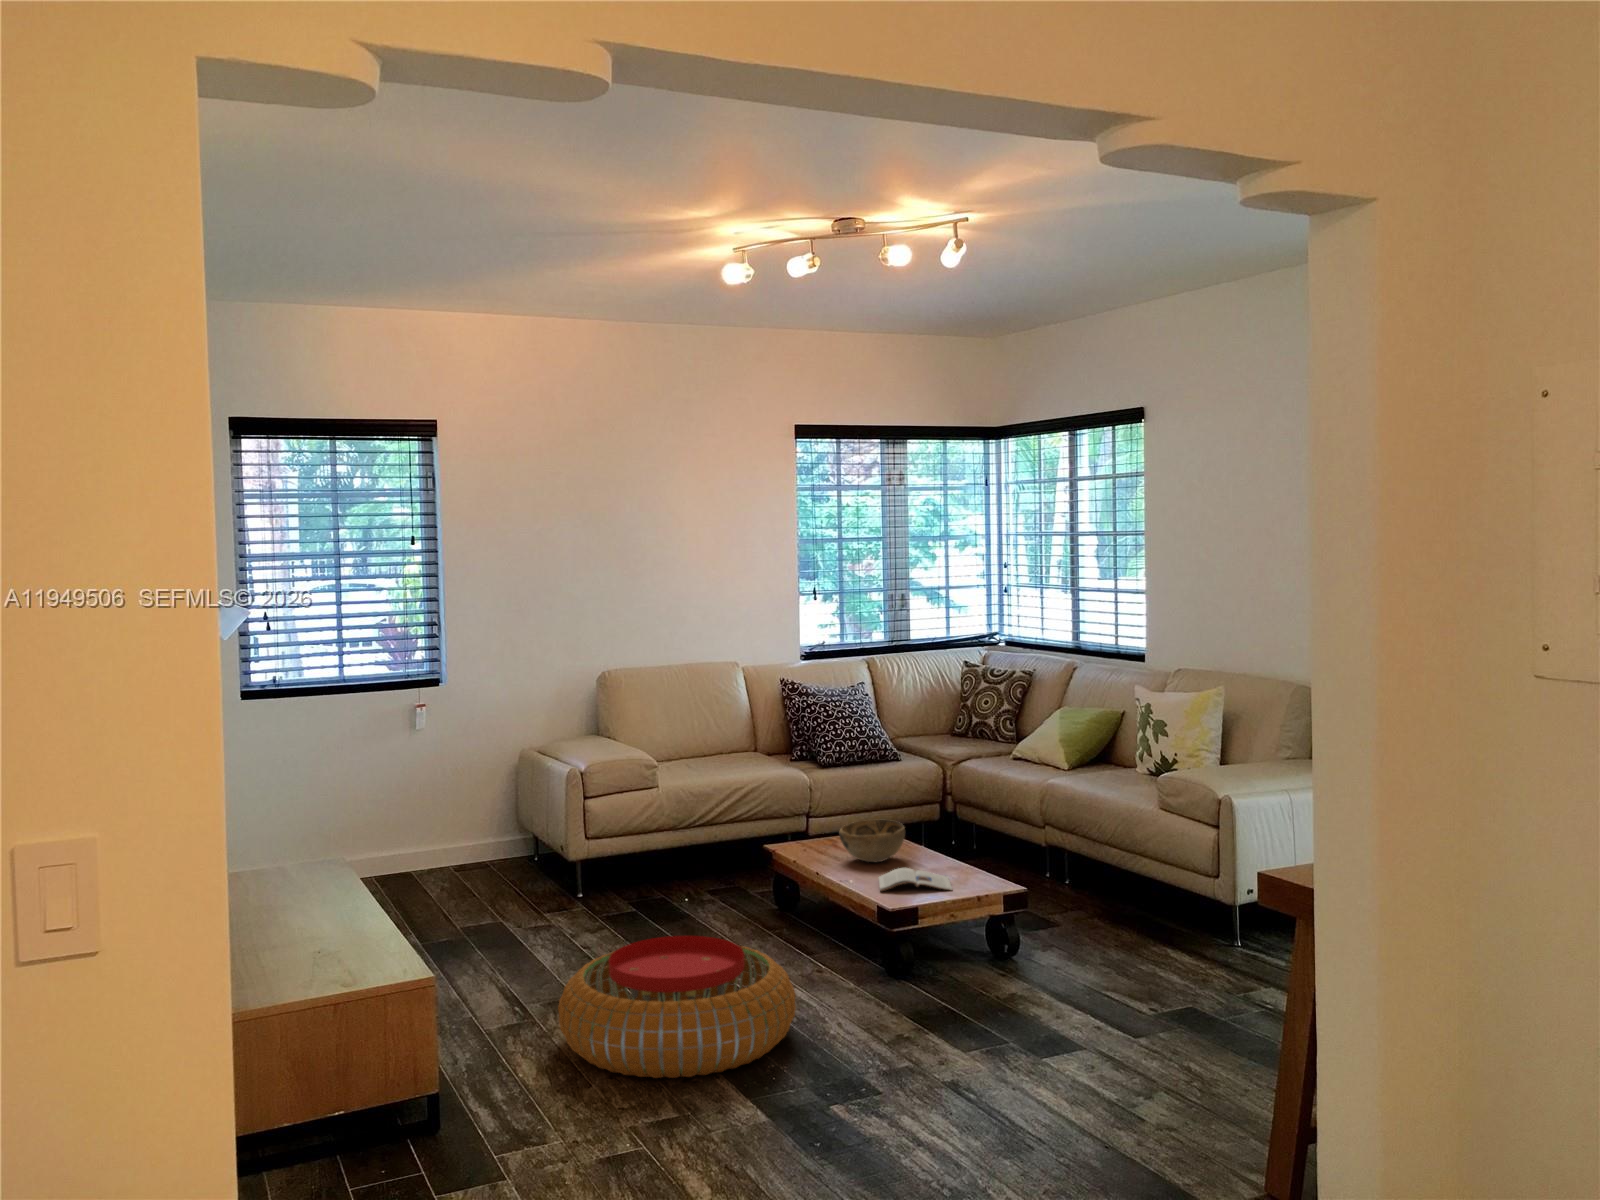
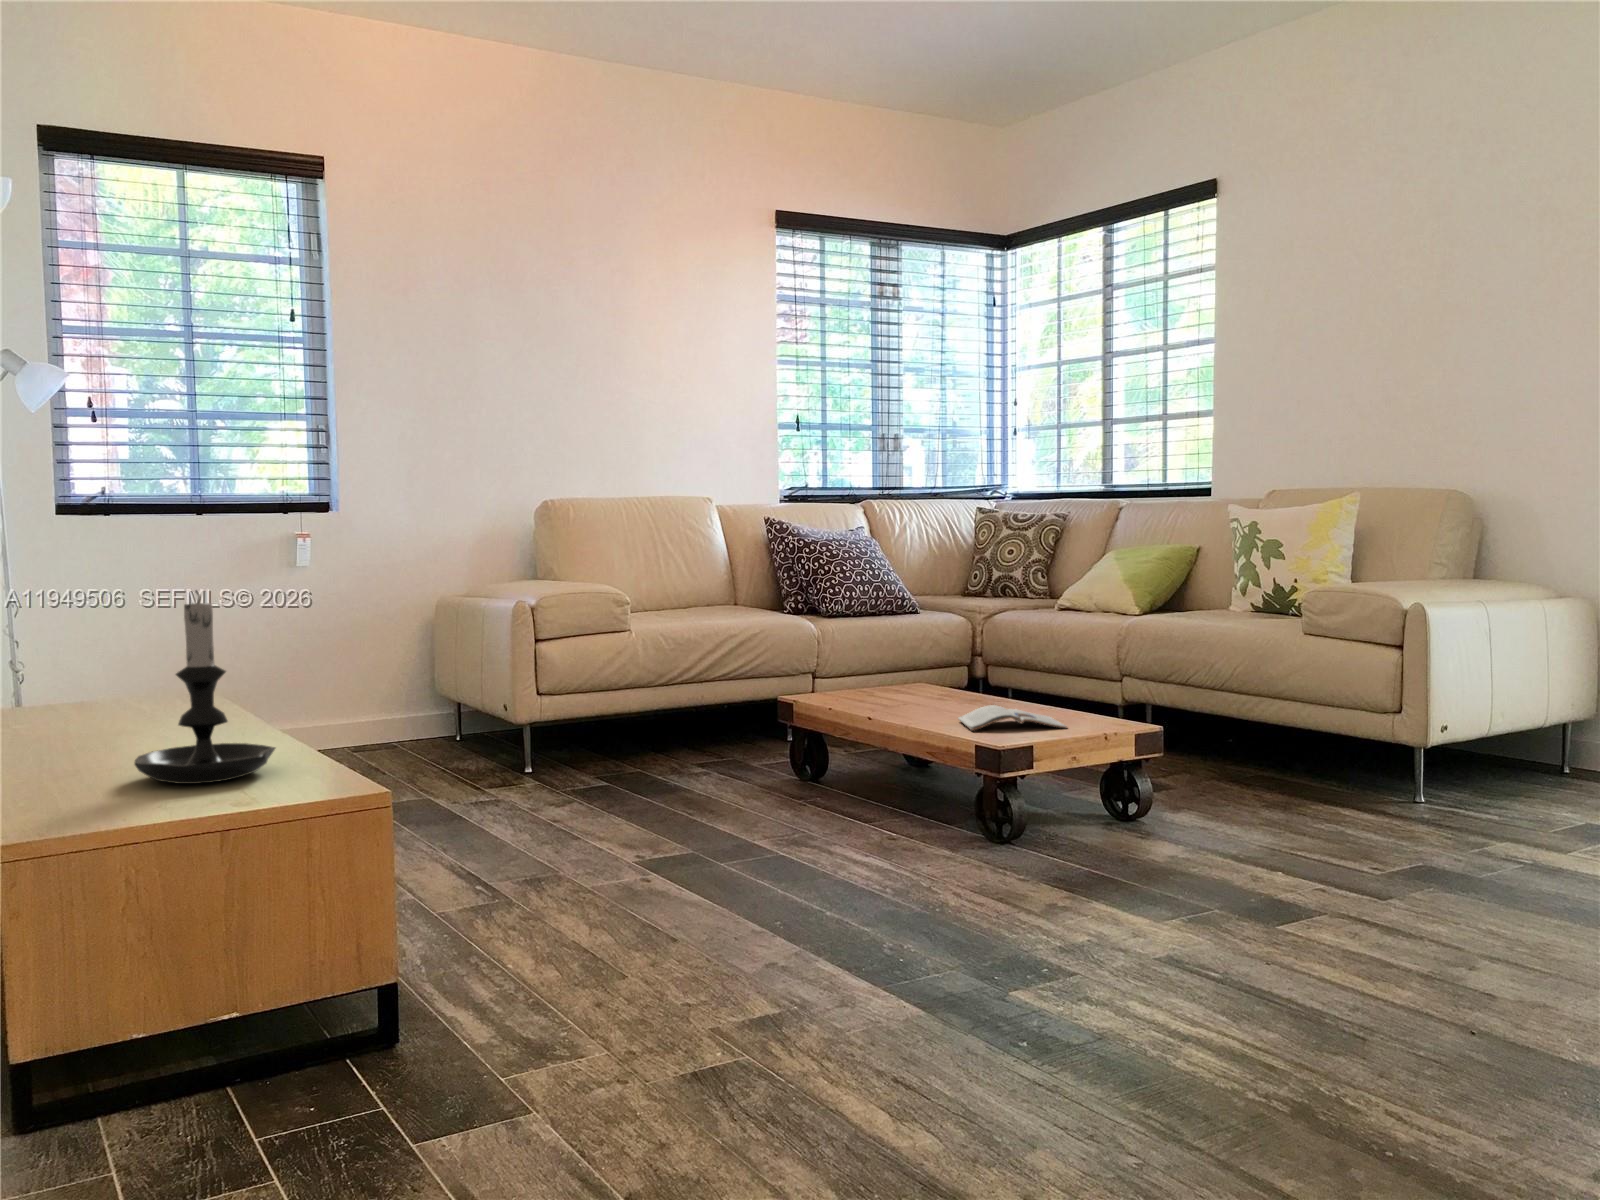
decorative bowl: present [839,820,905,862] -> none [889,657,977,708]
candle holder: none [284,847,369,967] -> present [135,590,275,784]
pouf: present [558,936,796,1078] -> none [557,775,908,964]

